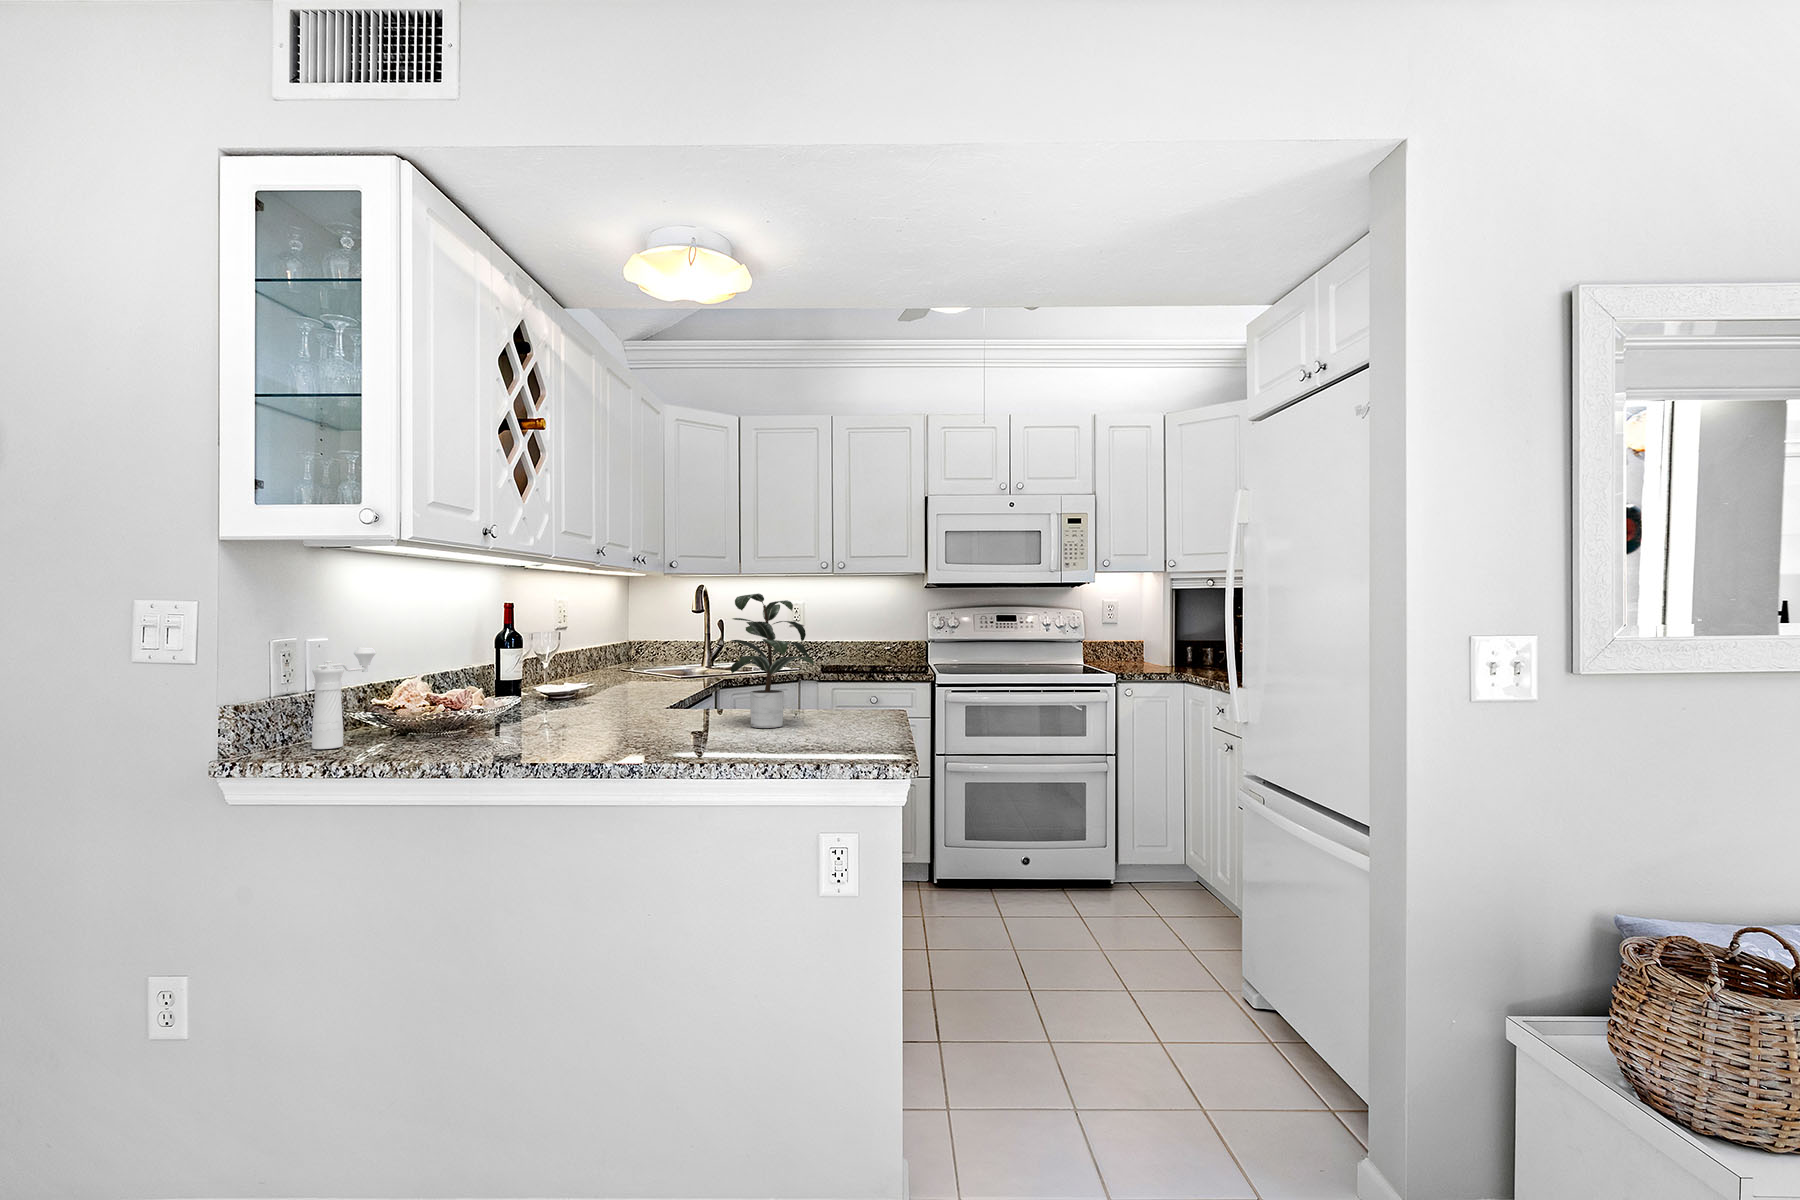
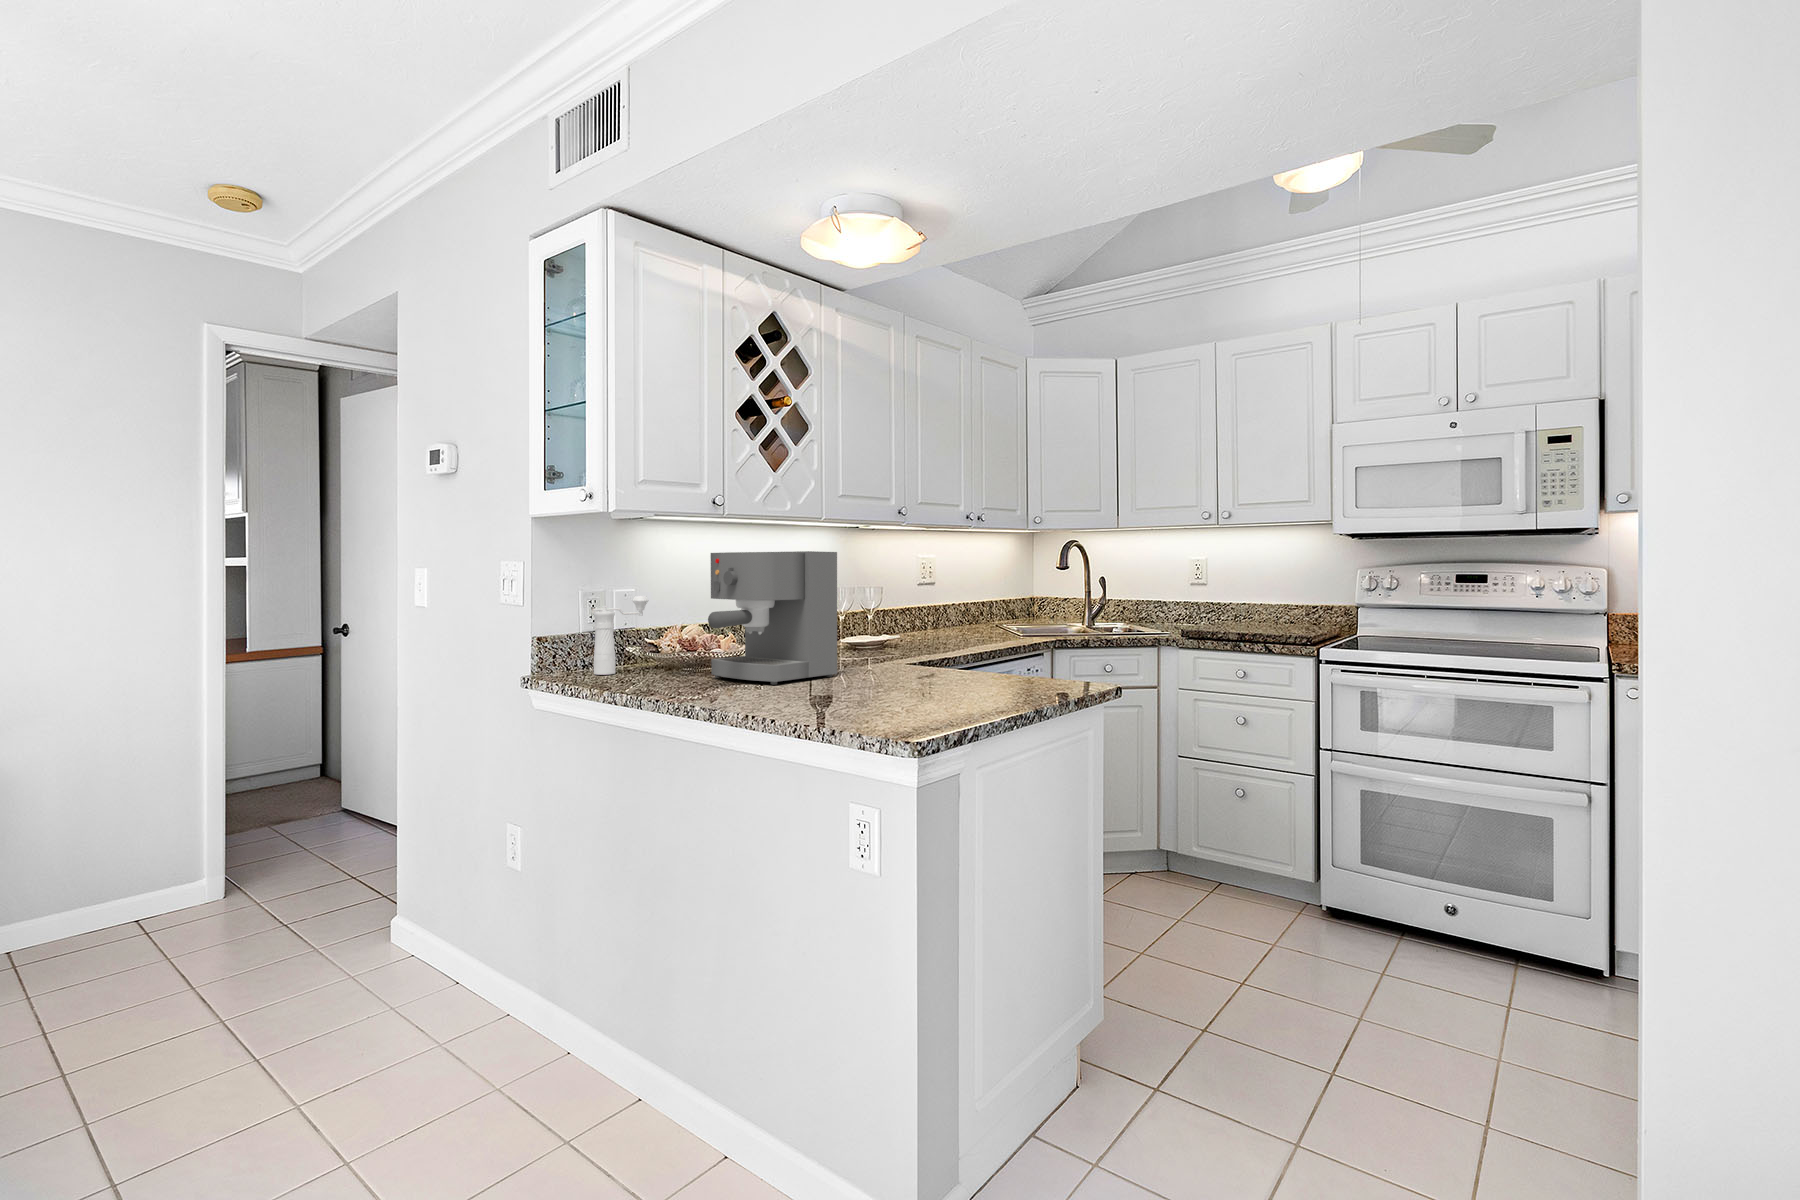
potted plant: present [731,593,814,728] -> none [877,546,996,690]
coffee maker: none [497,595,634,738] -> present [708,551,837,685]

